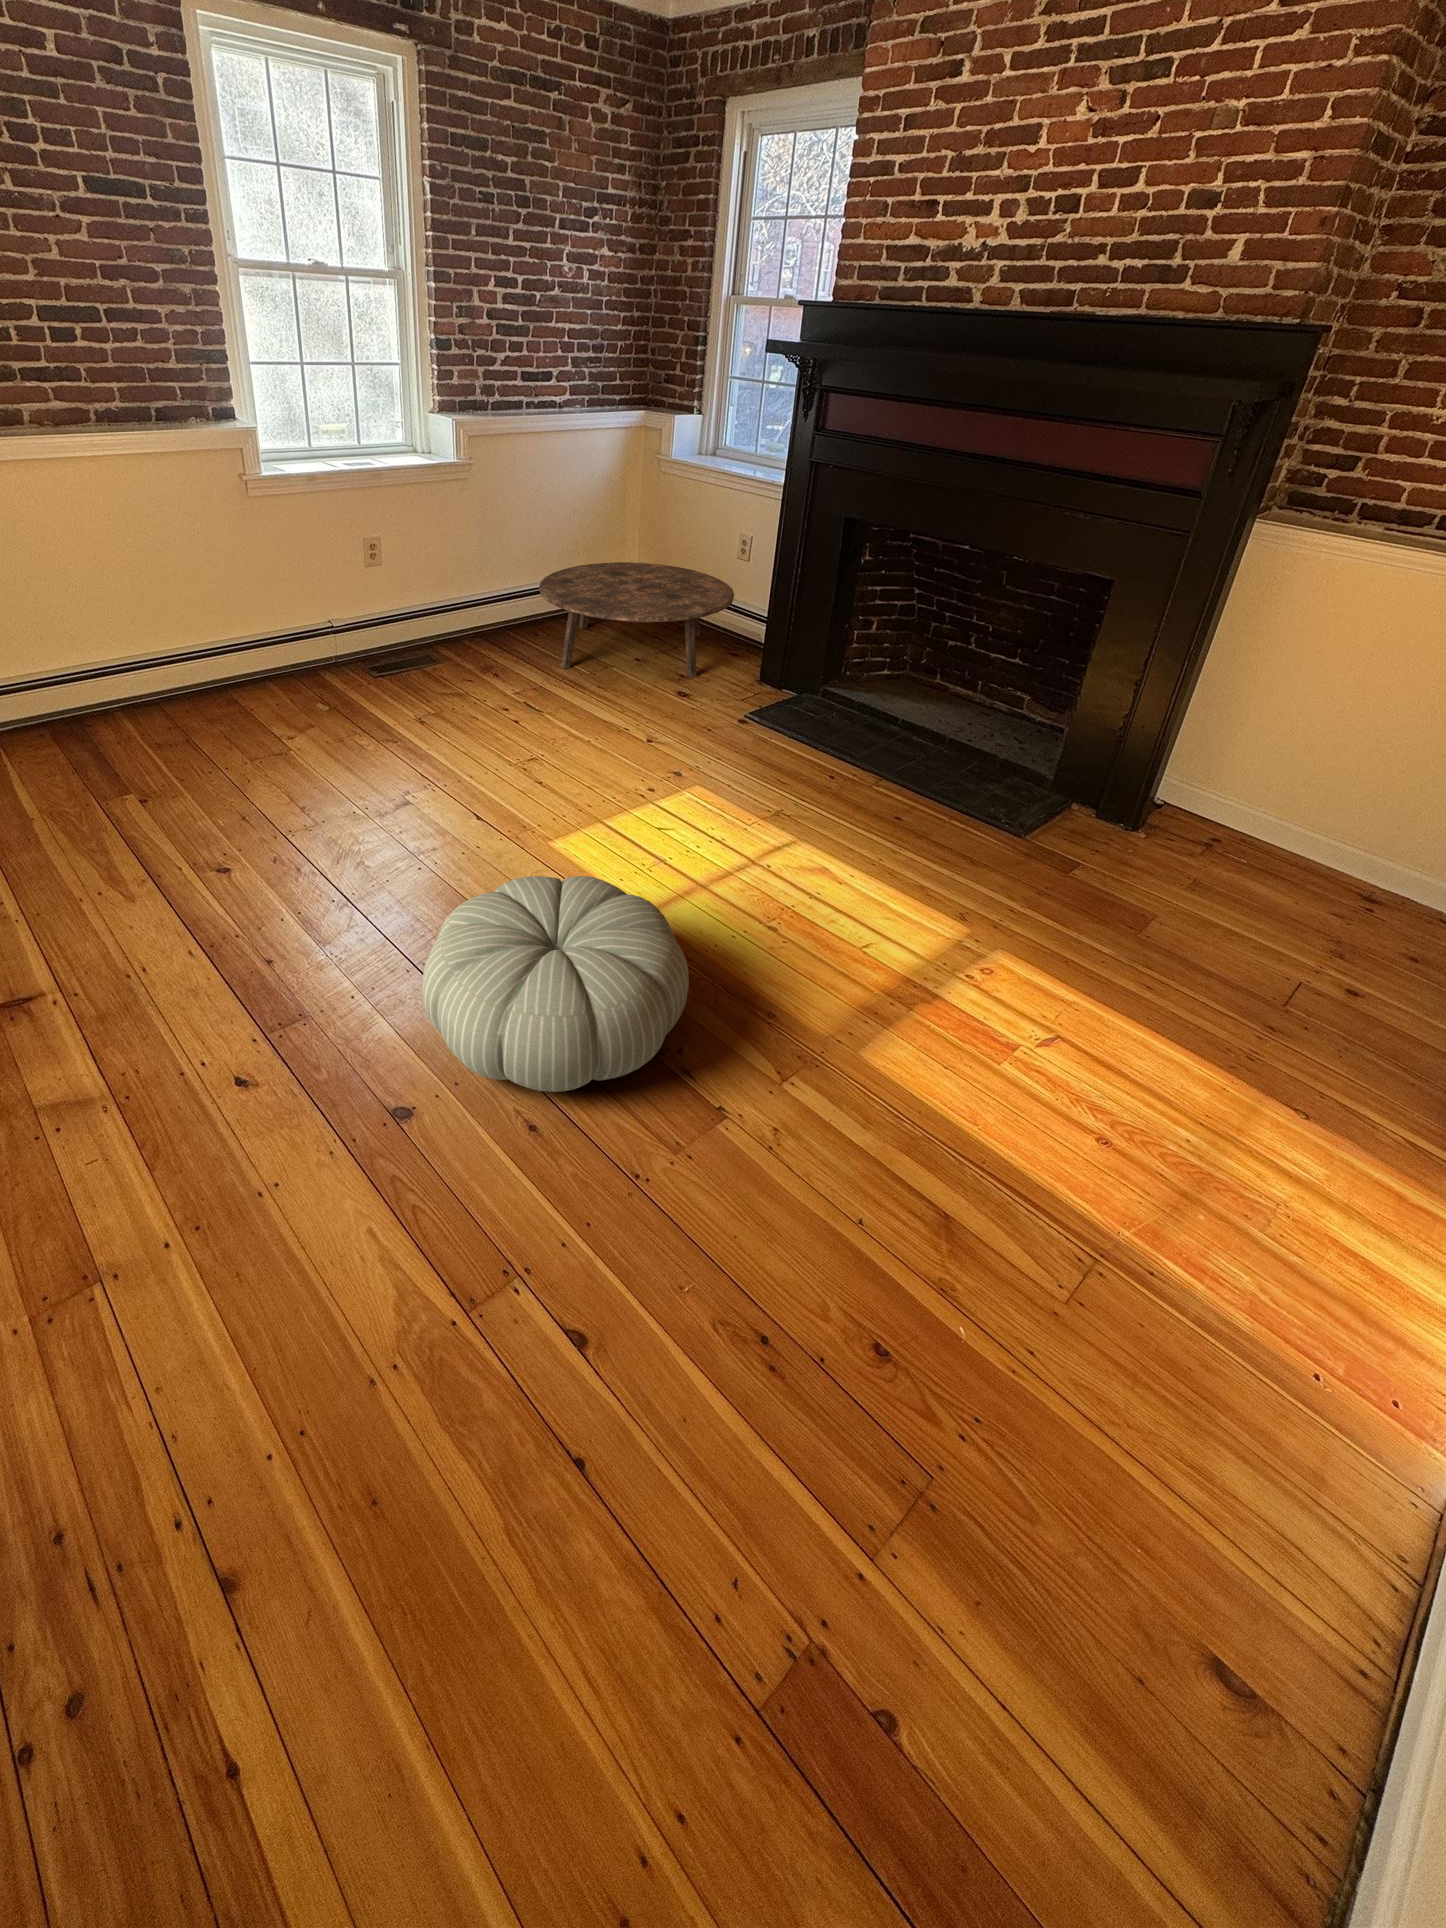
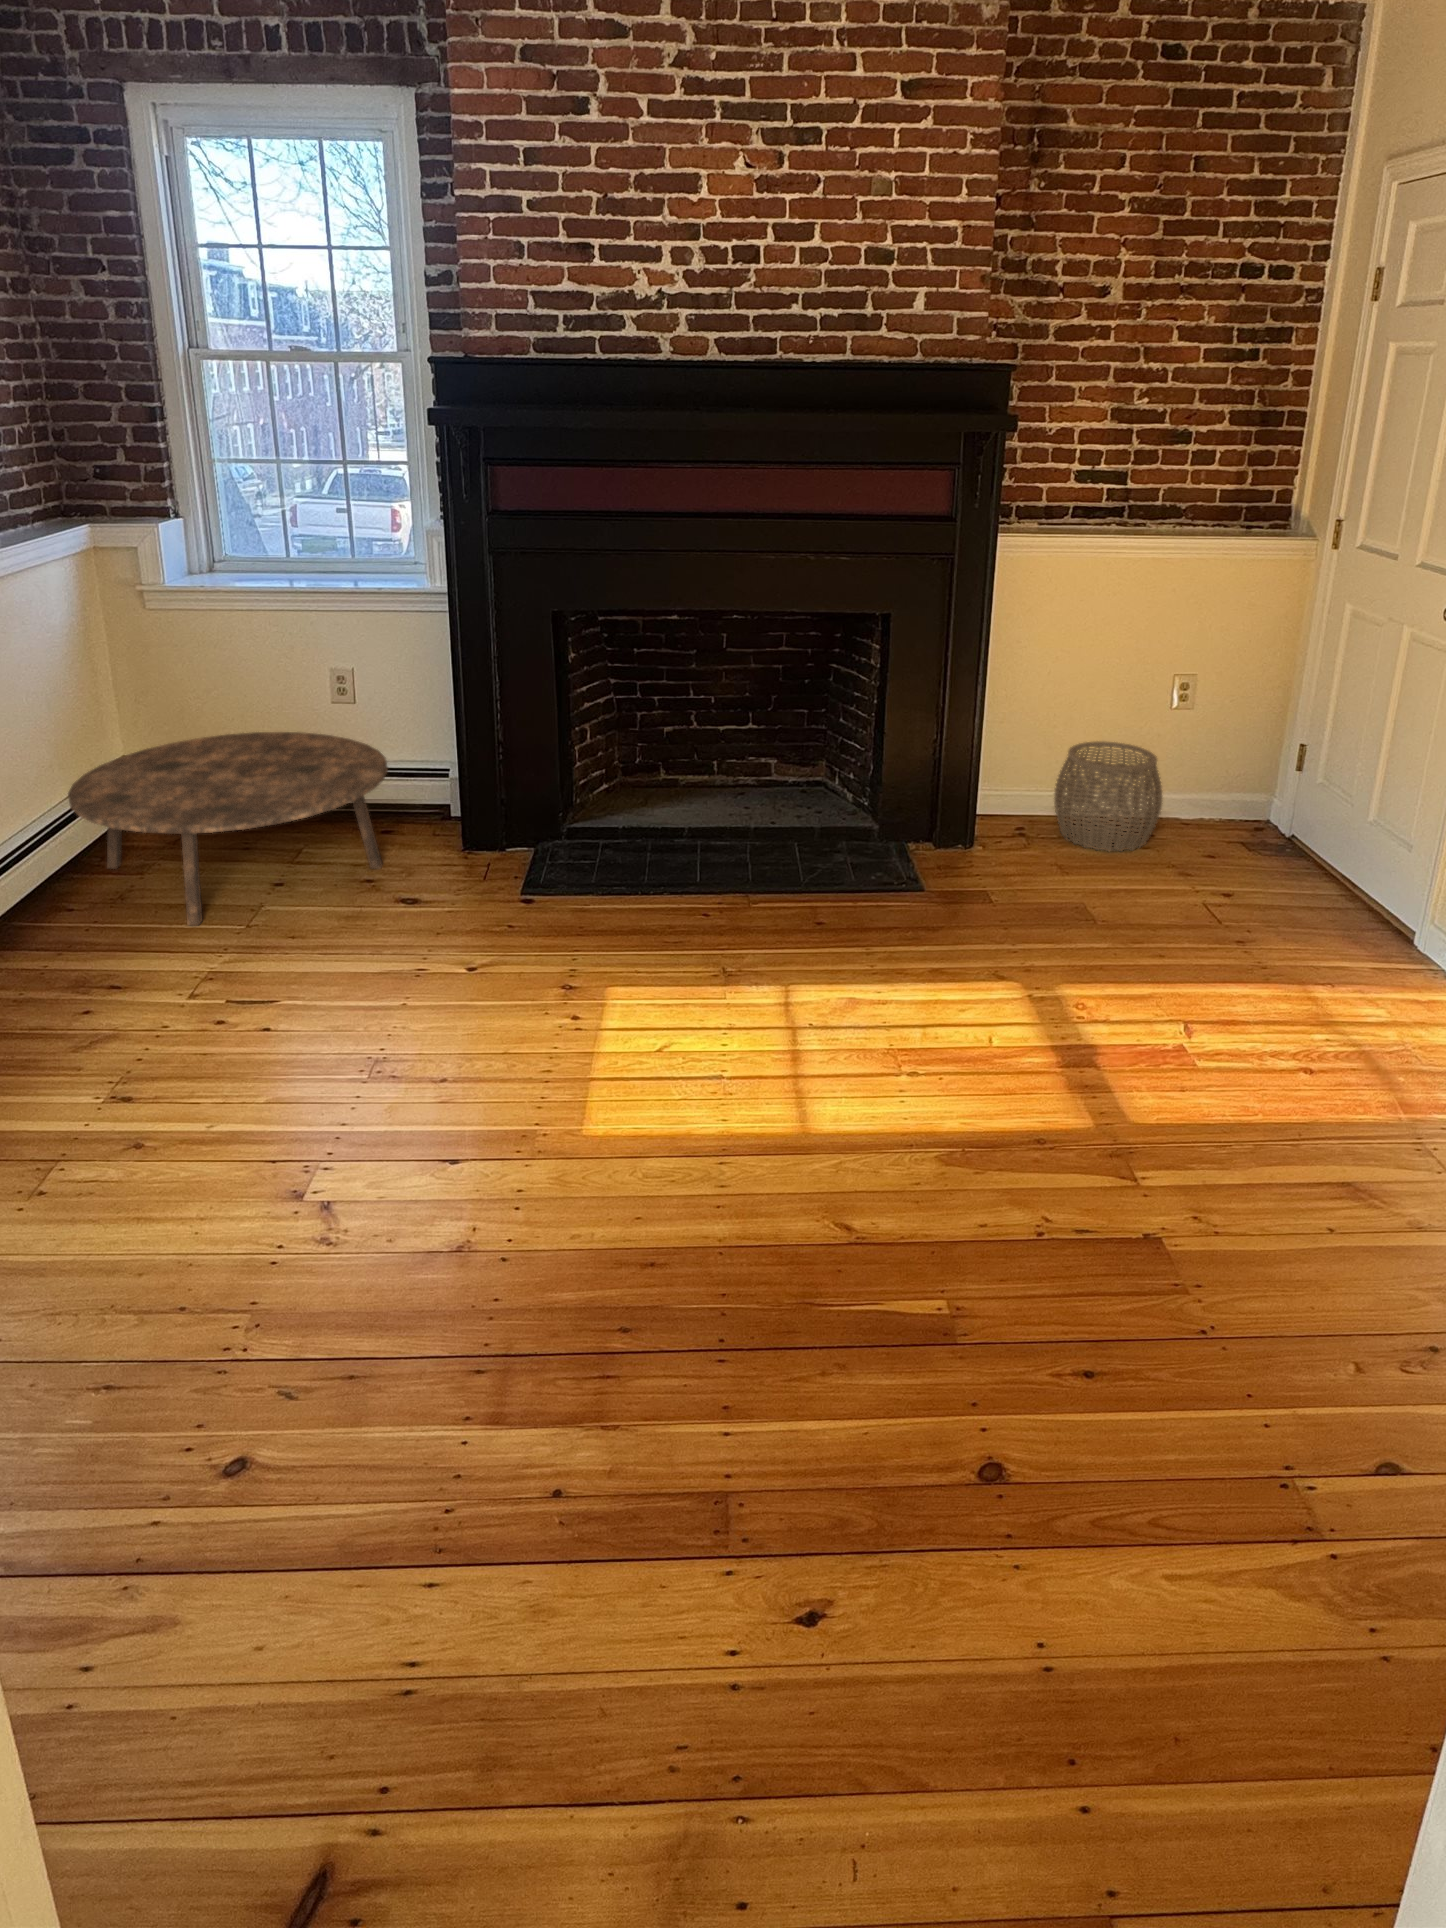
woven basket: none [1242,791,1396,928] -> present [1054,741,1162,851]
pouf: present [422,876,689,1092] -> none [771,1066,1111,1351]

